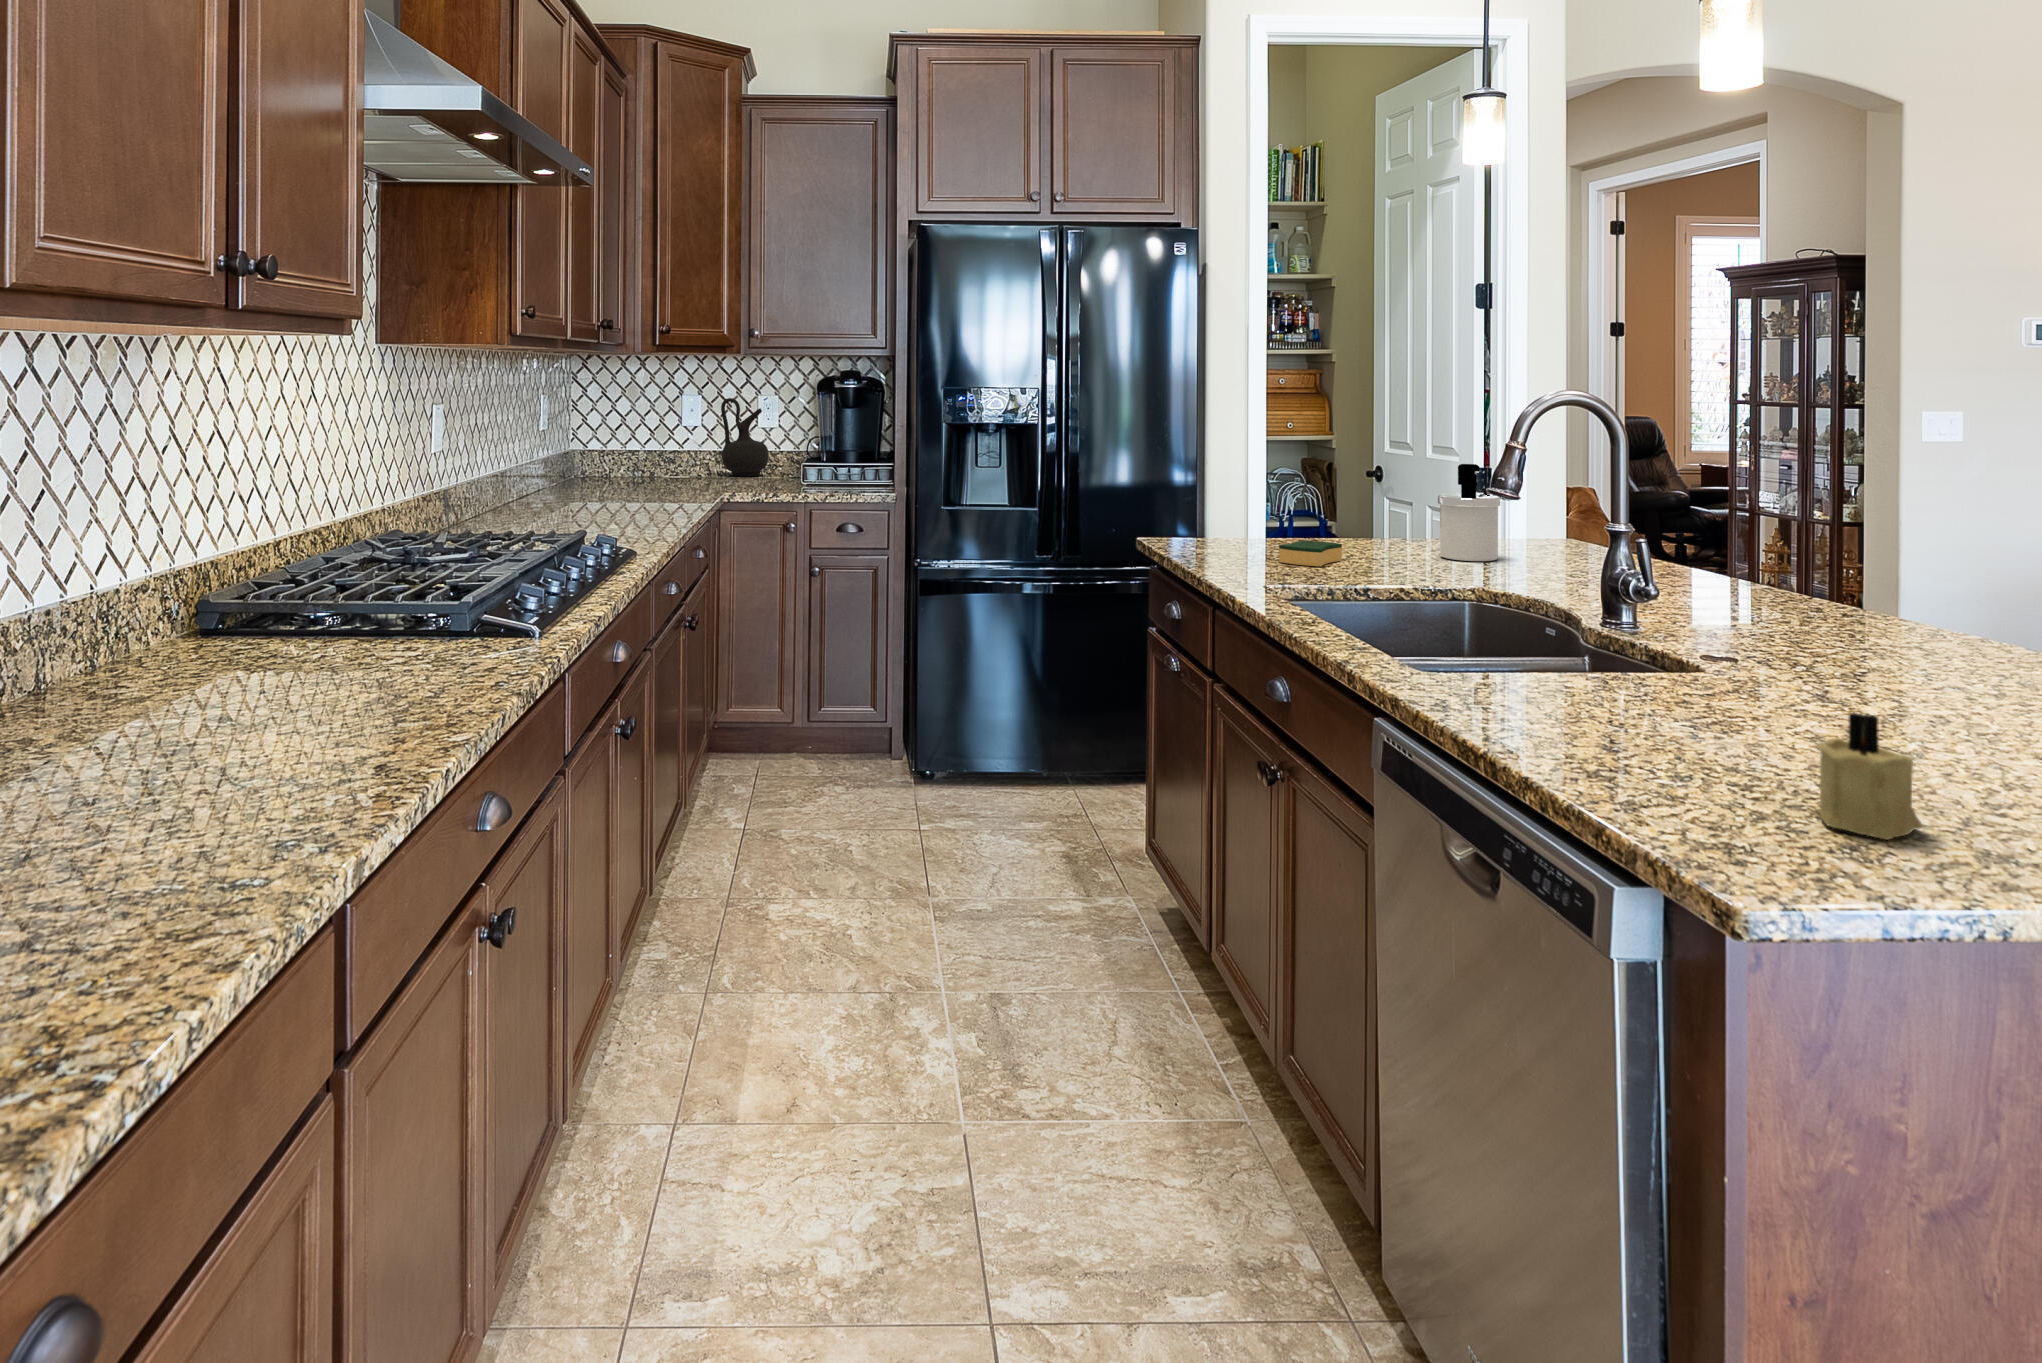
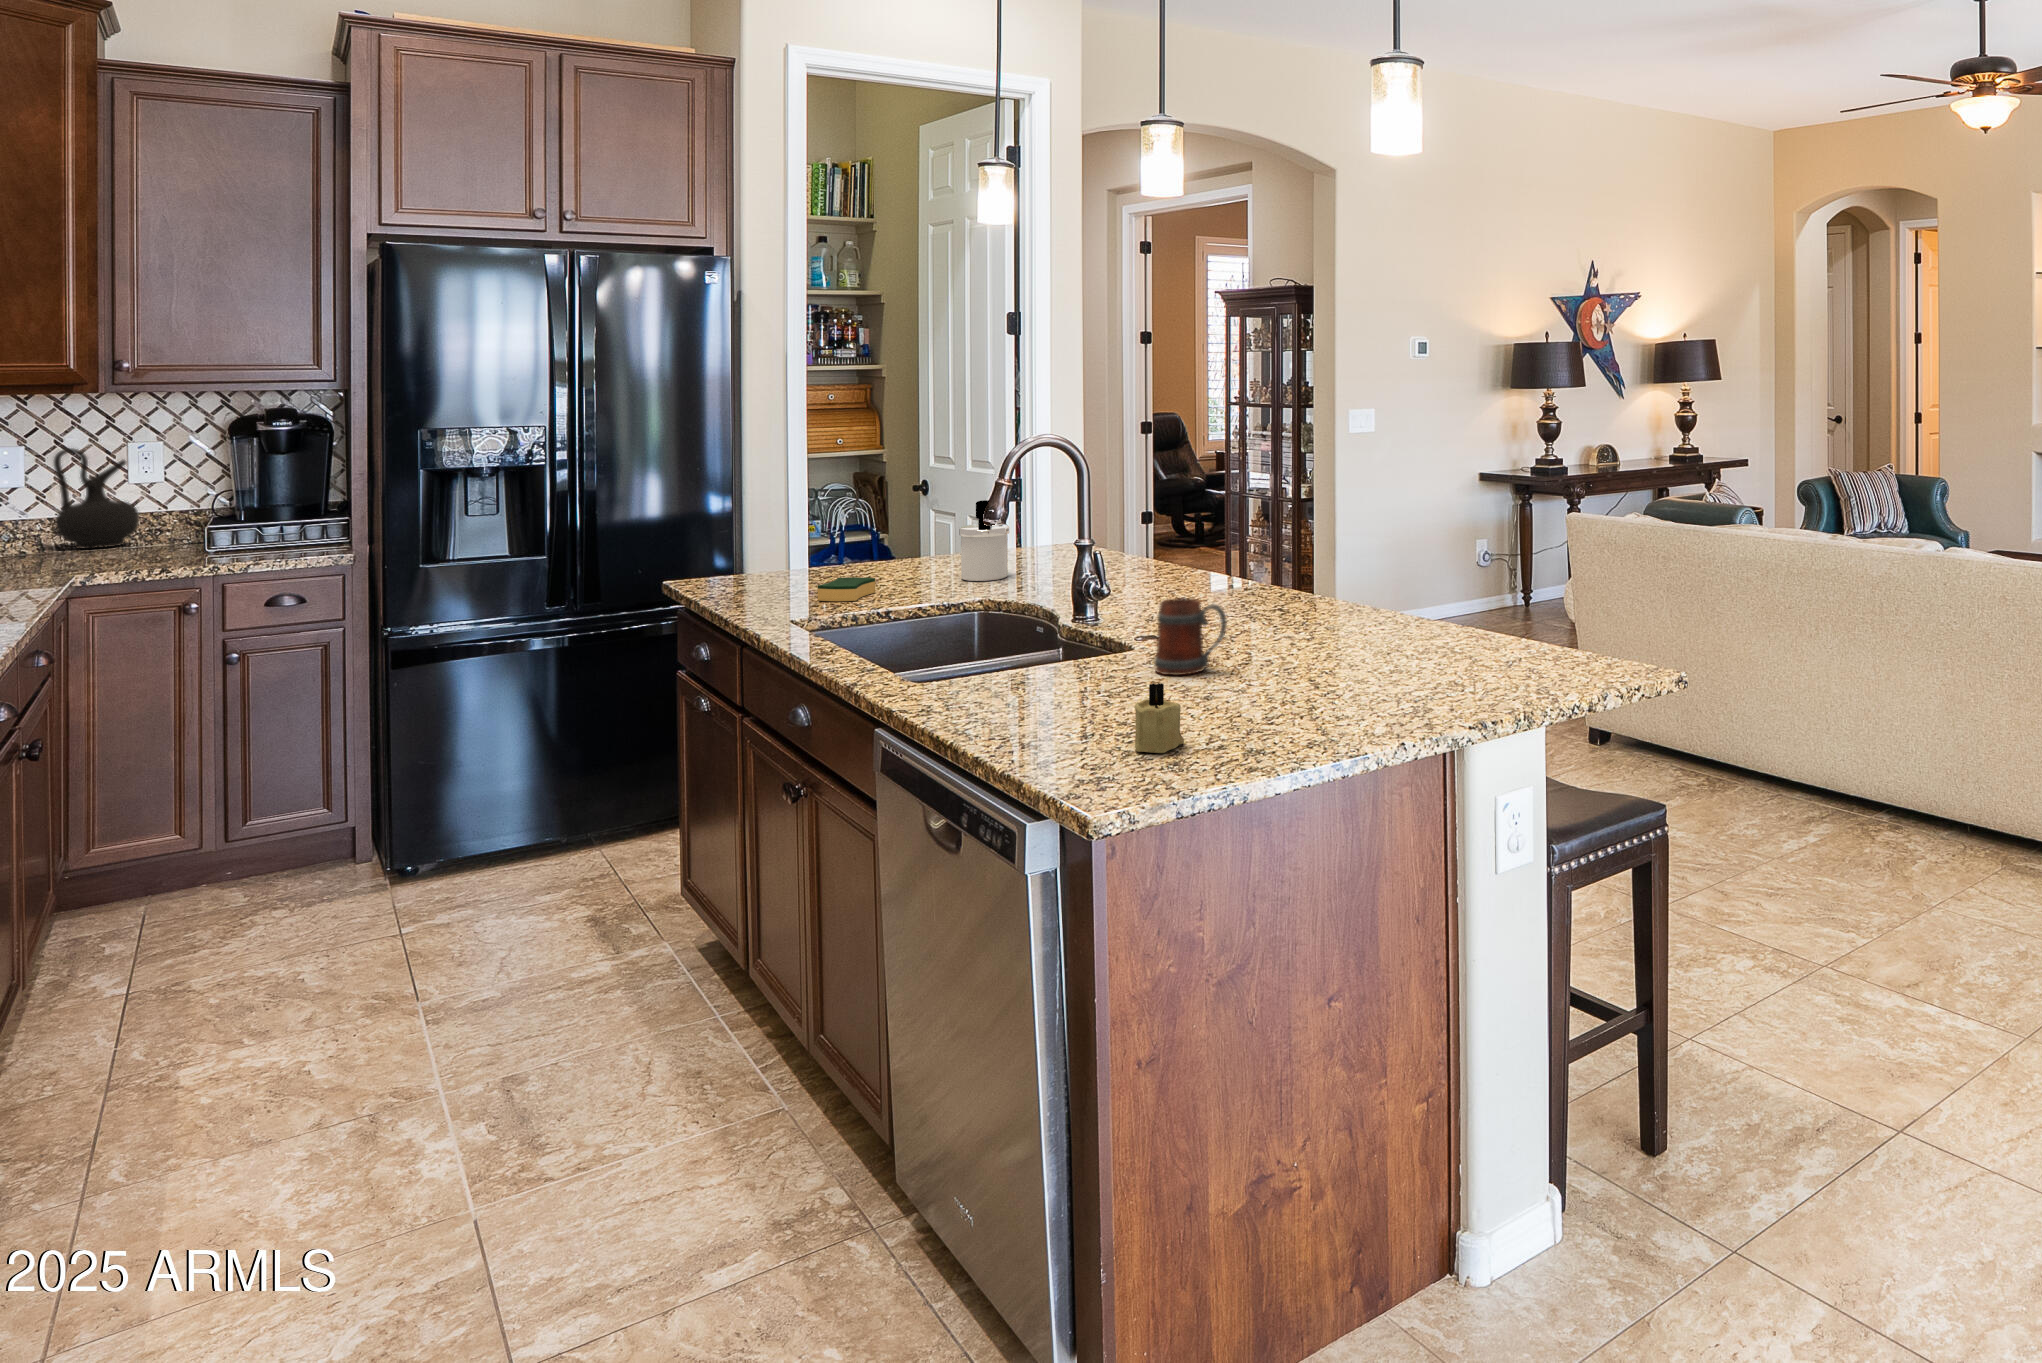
mug: none [1781,591,1922,713] -> present [1154,598,1227,675]

